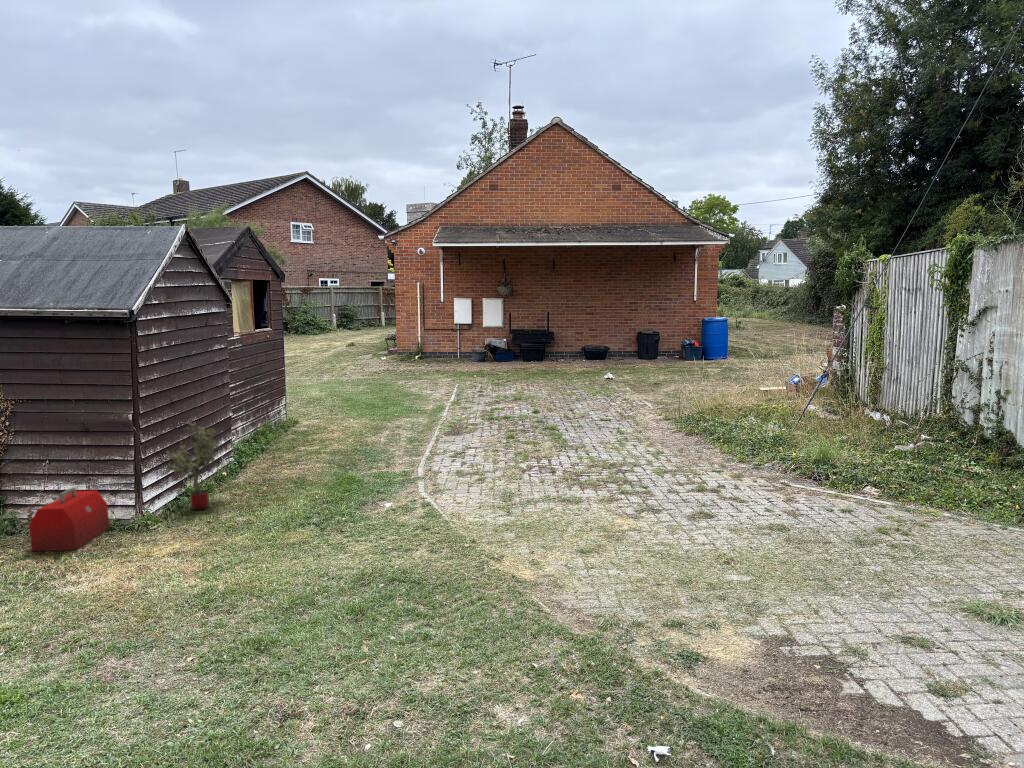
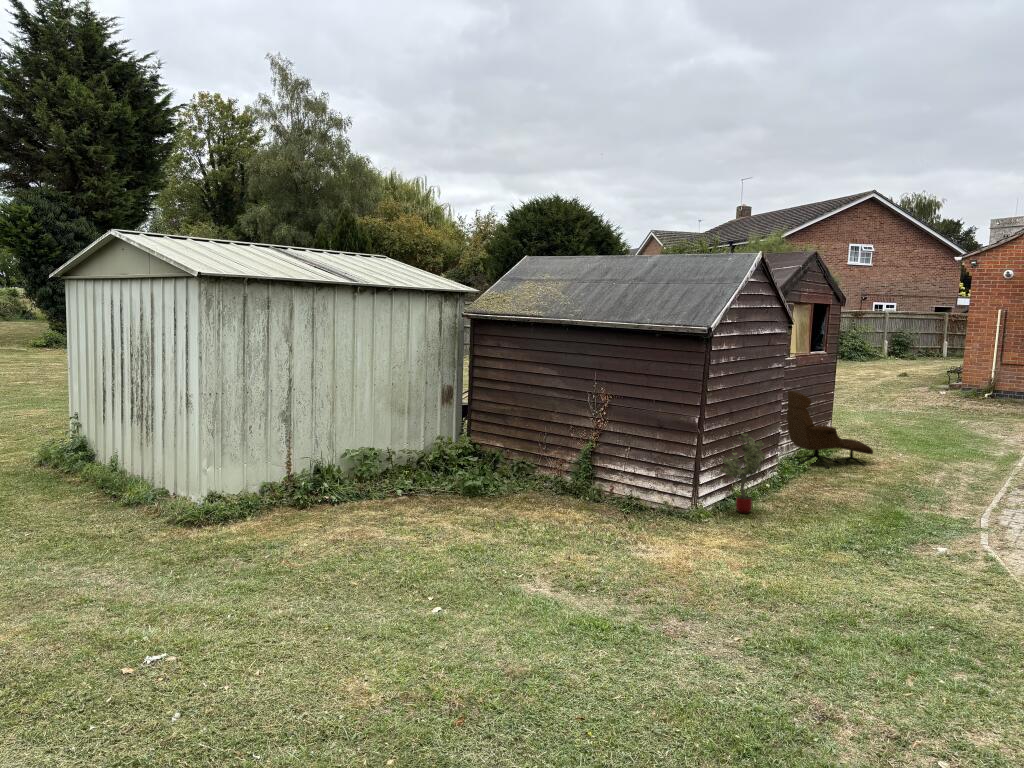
lounge chair: none [237,370,328,445] -> present [787,391,873,468]
toolbox: present [29,487,109,551] -> none [616,473,671,524]

